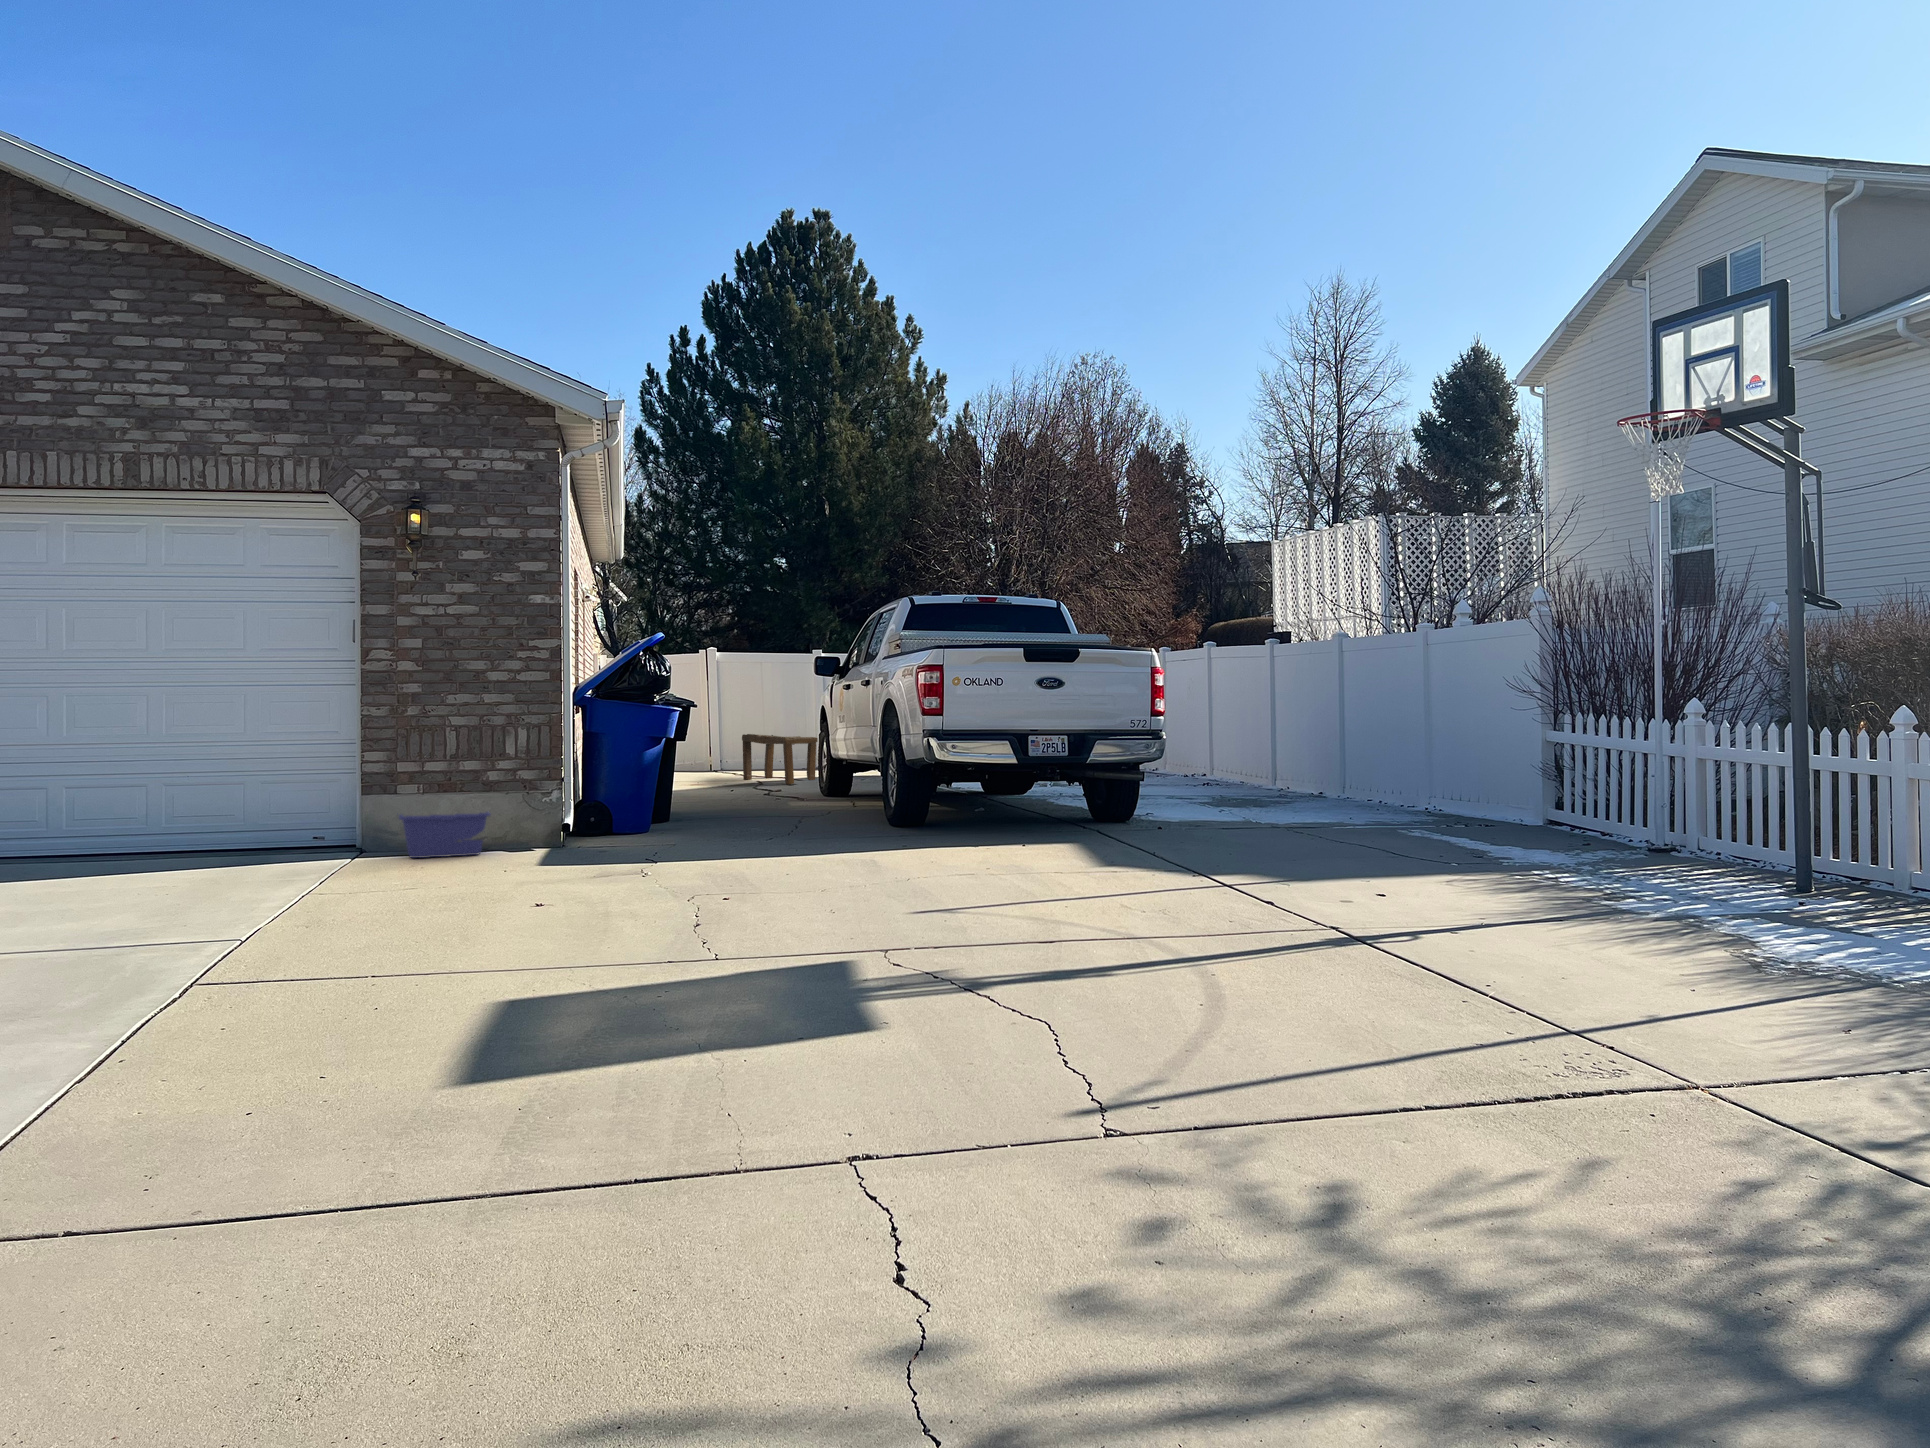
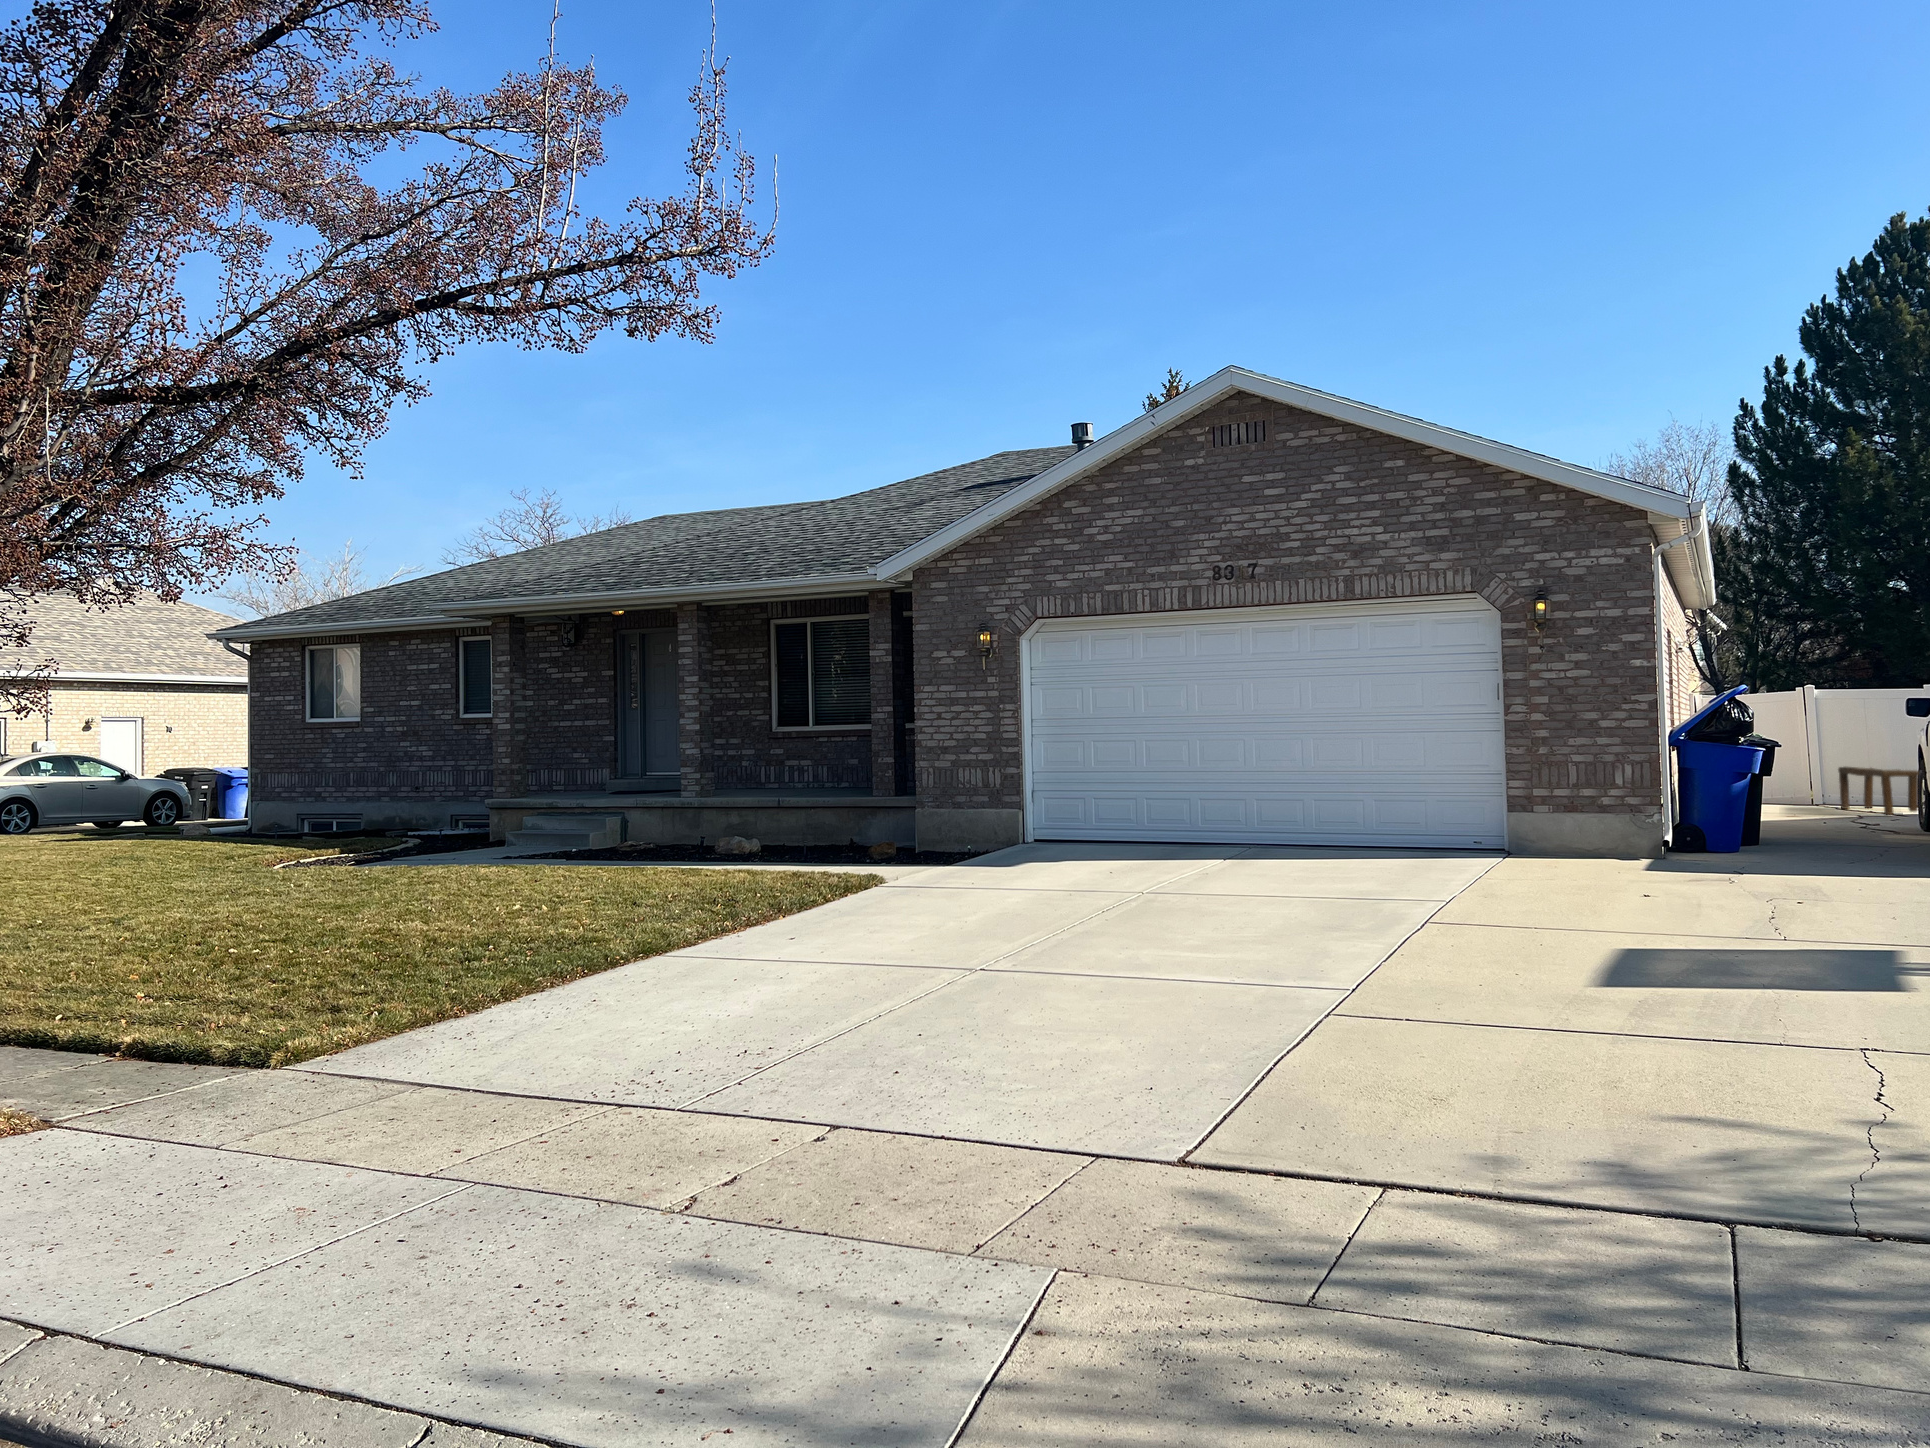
storage bin: present [399,812,490,858] -> none [1533,826,1605,861]

